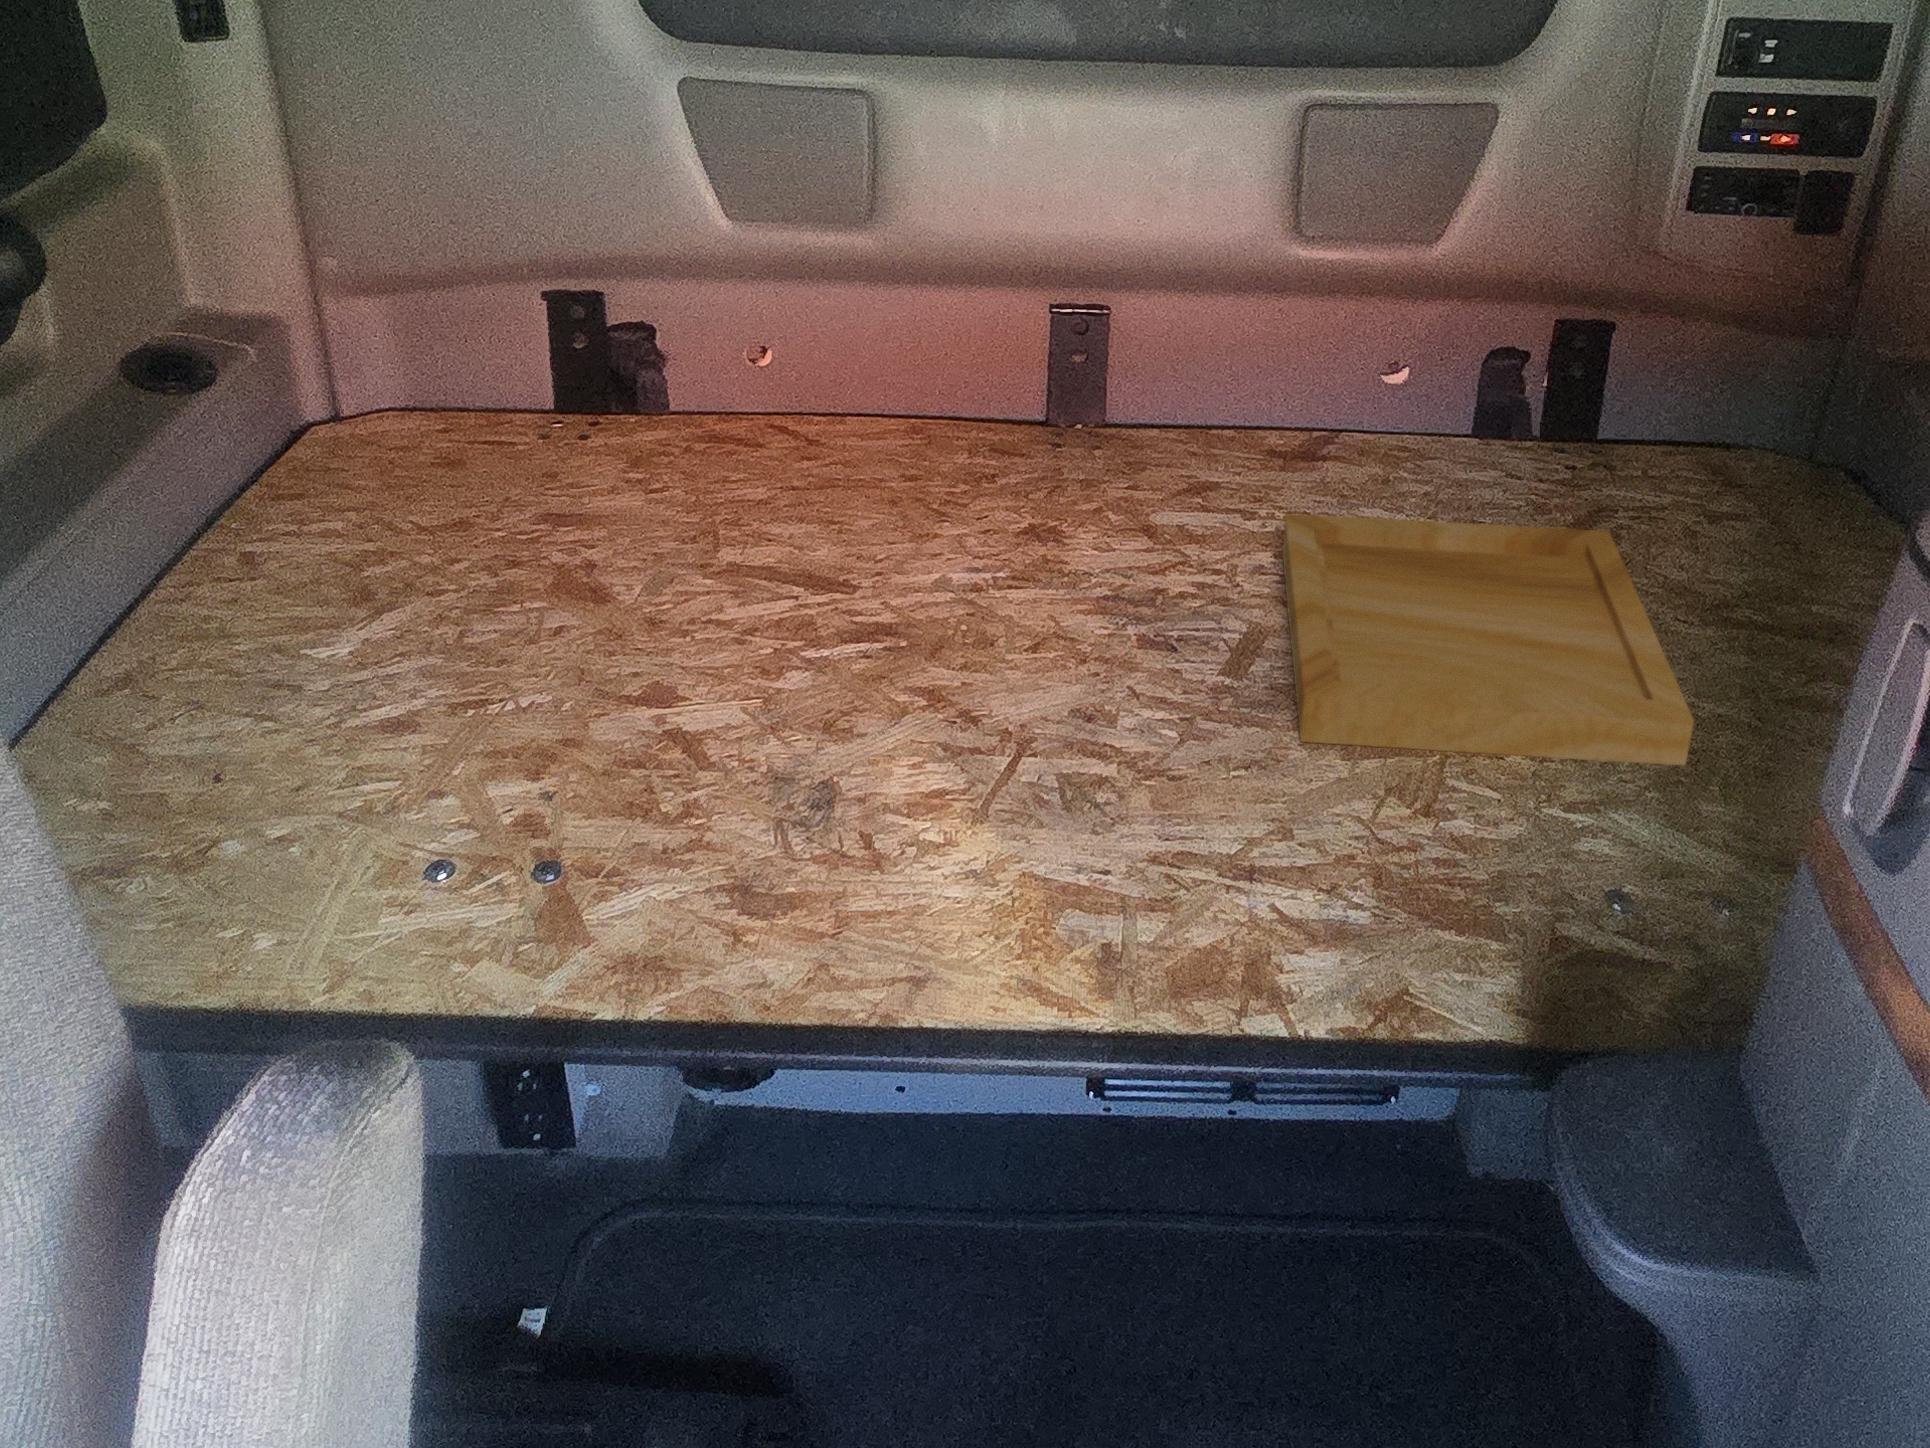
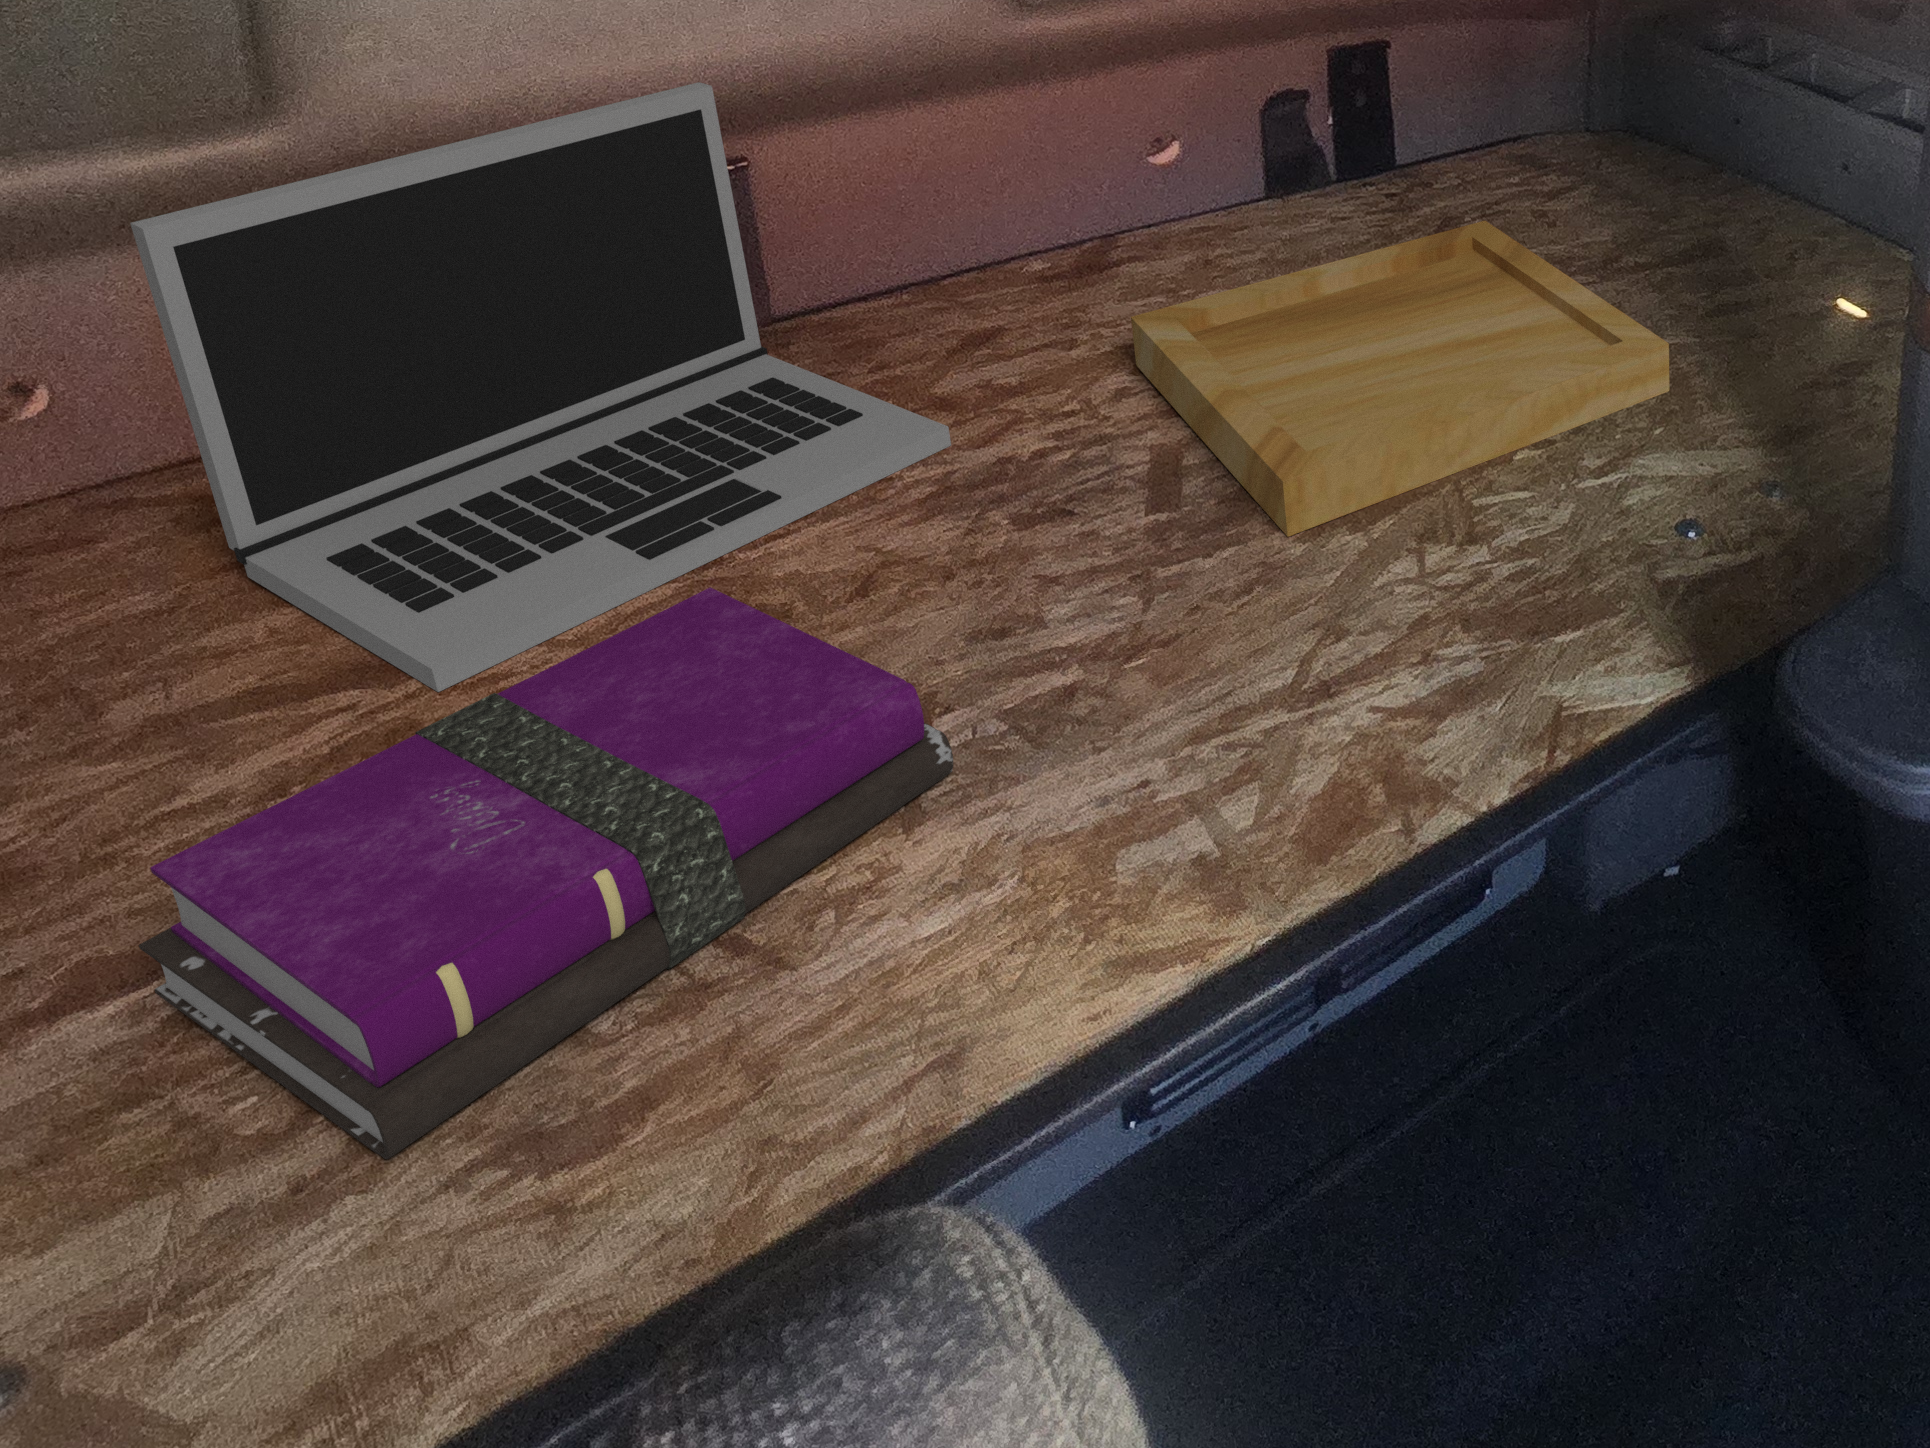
laptop: none [778,247,1140,608] -> present [130,82,951,692]
notebook: none [662,609,1019,861] -> present [139,587,953,1159]

